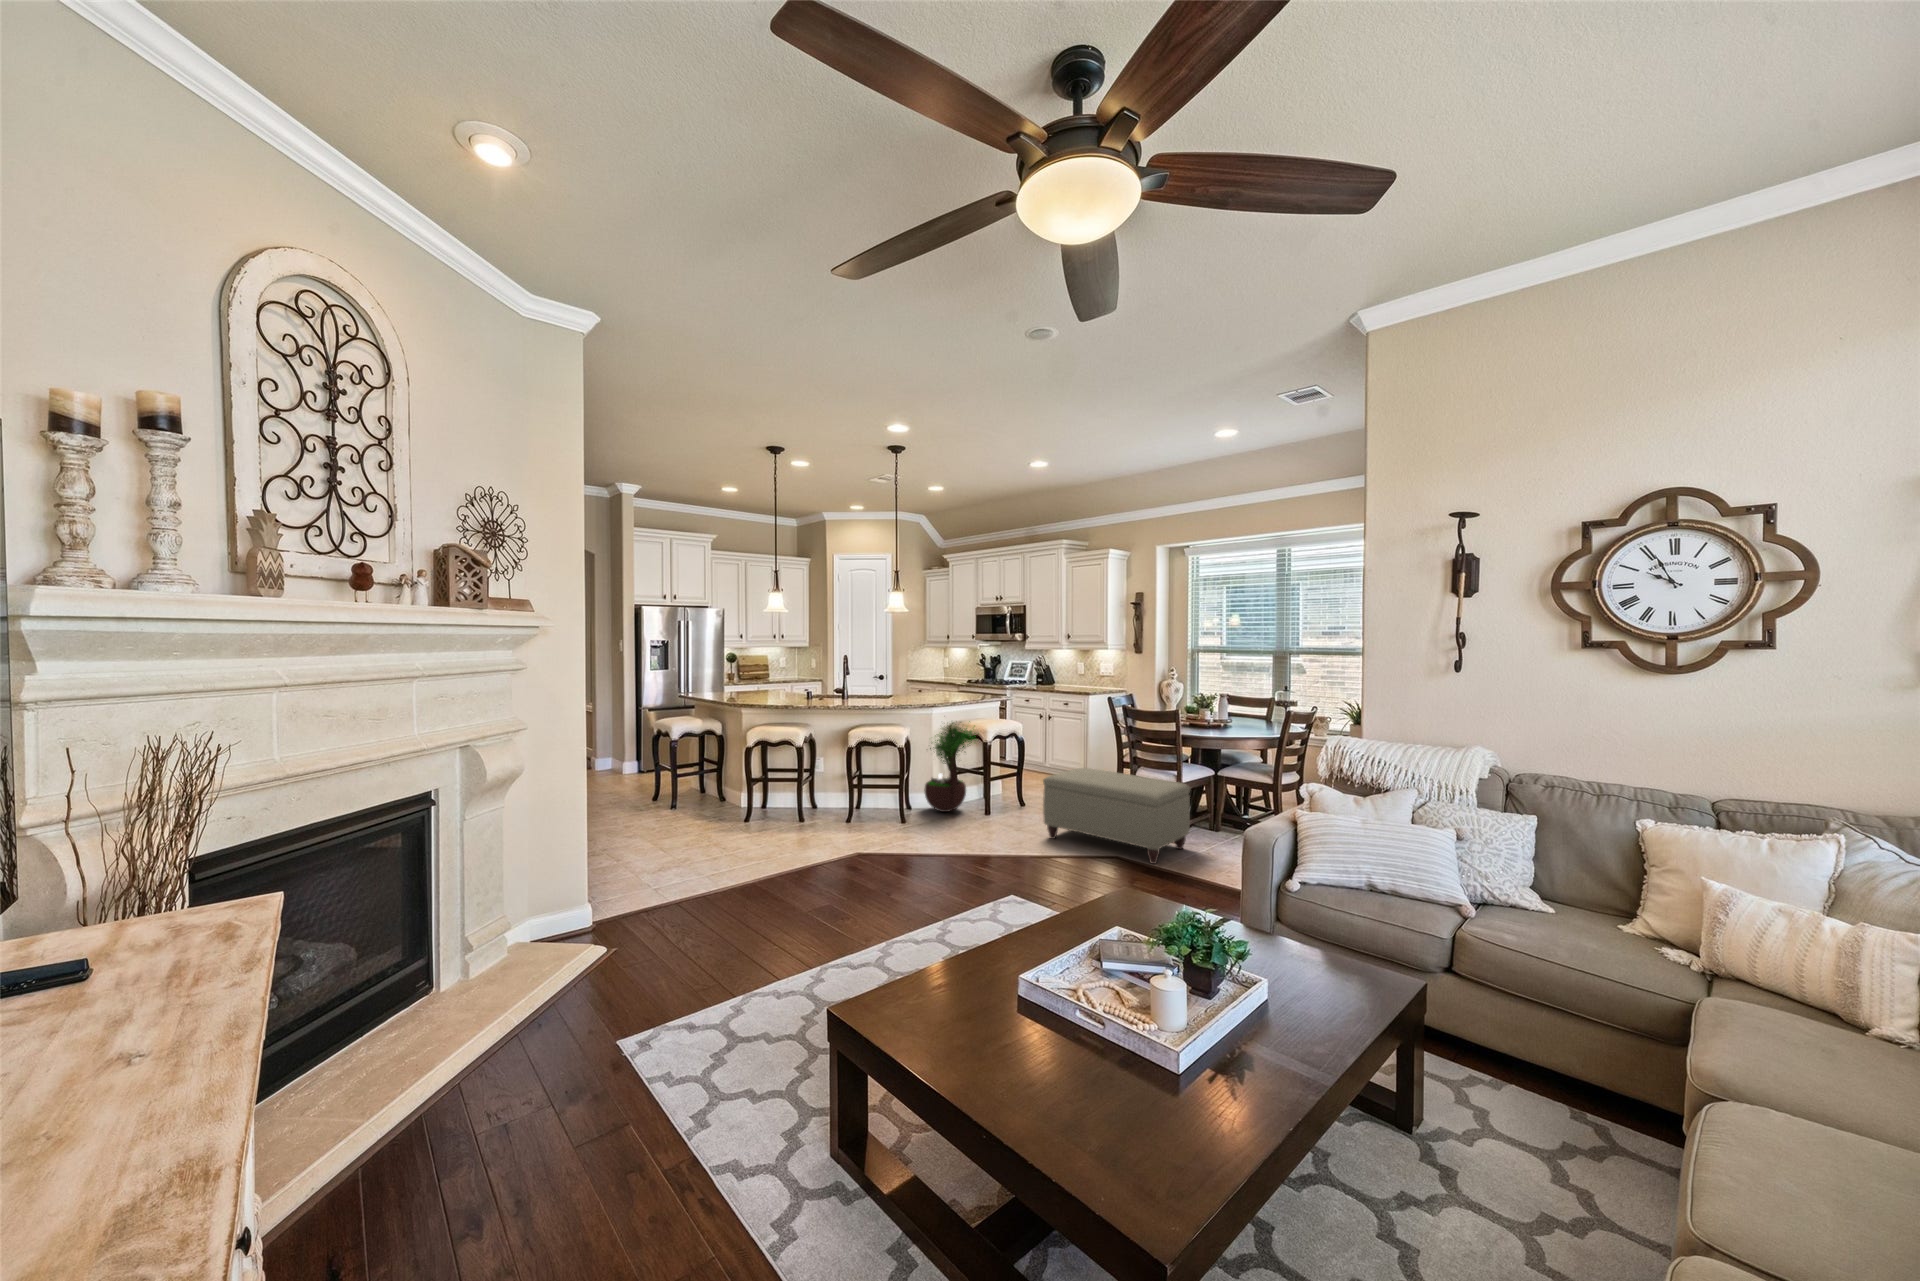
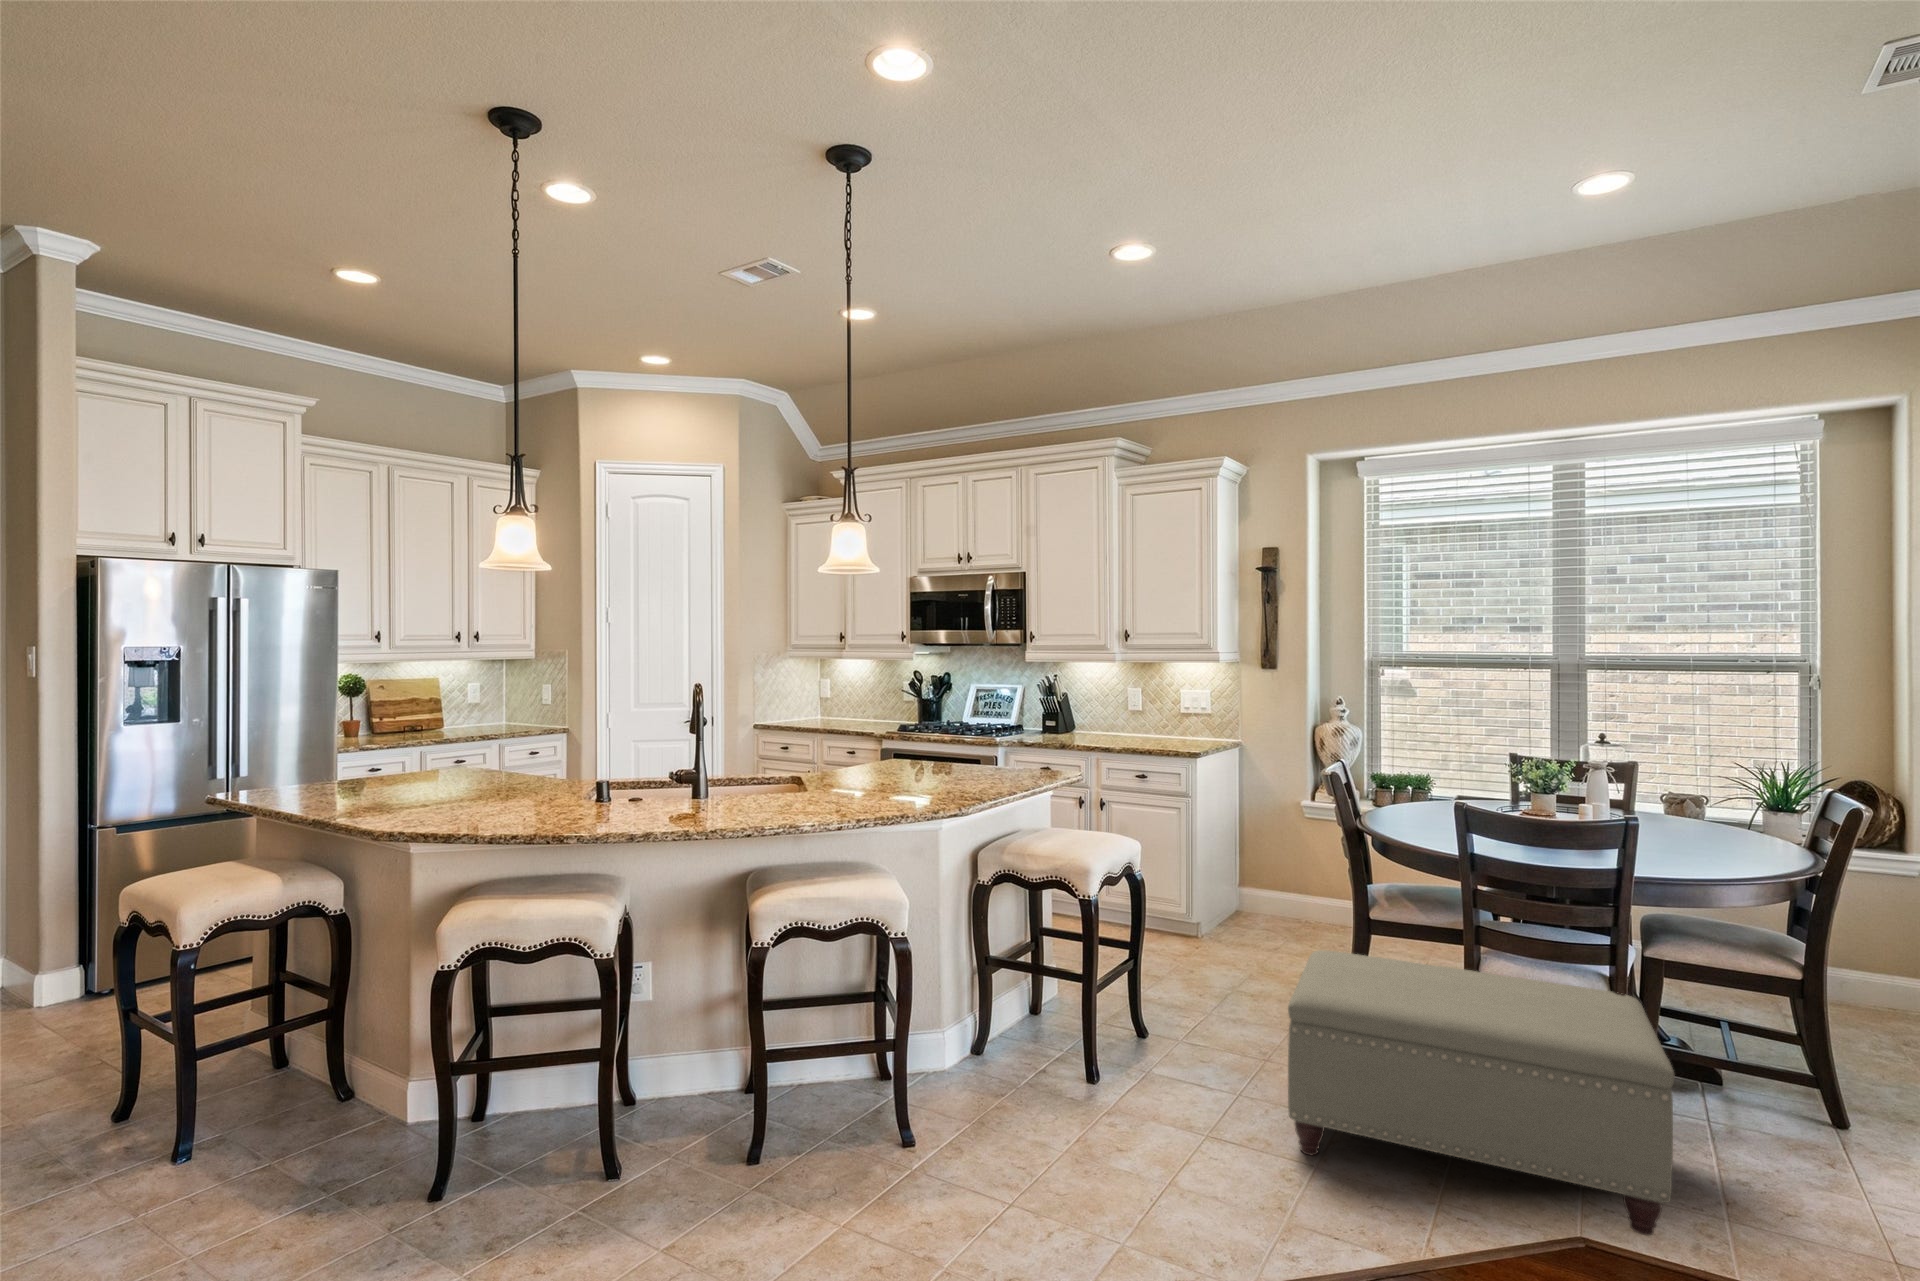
potted tree: present [924,721,974,812] -> none [922,838,1061,1076]

